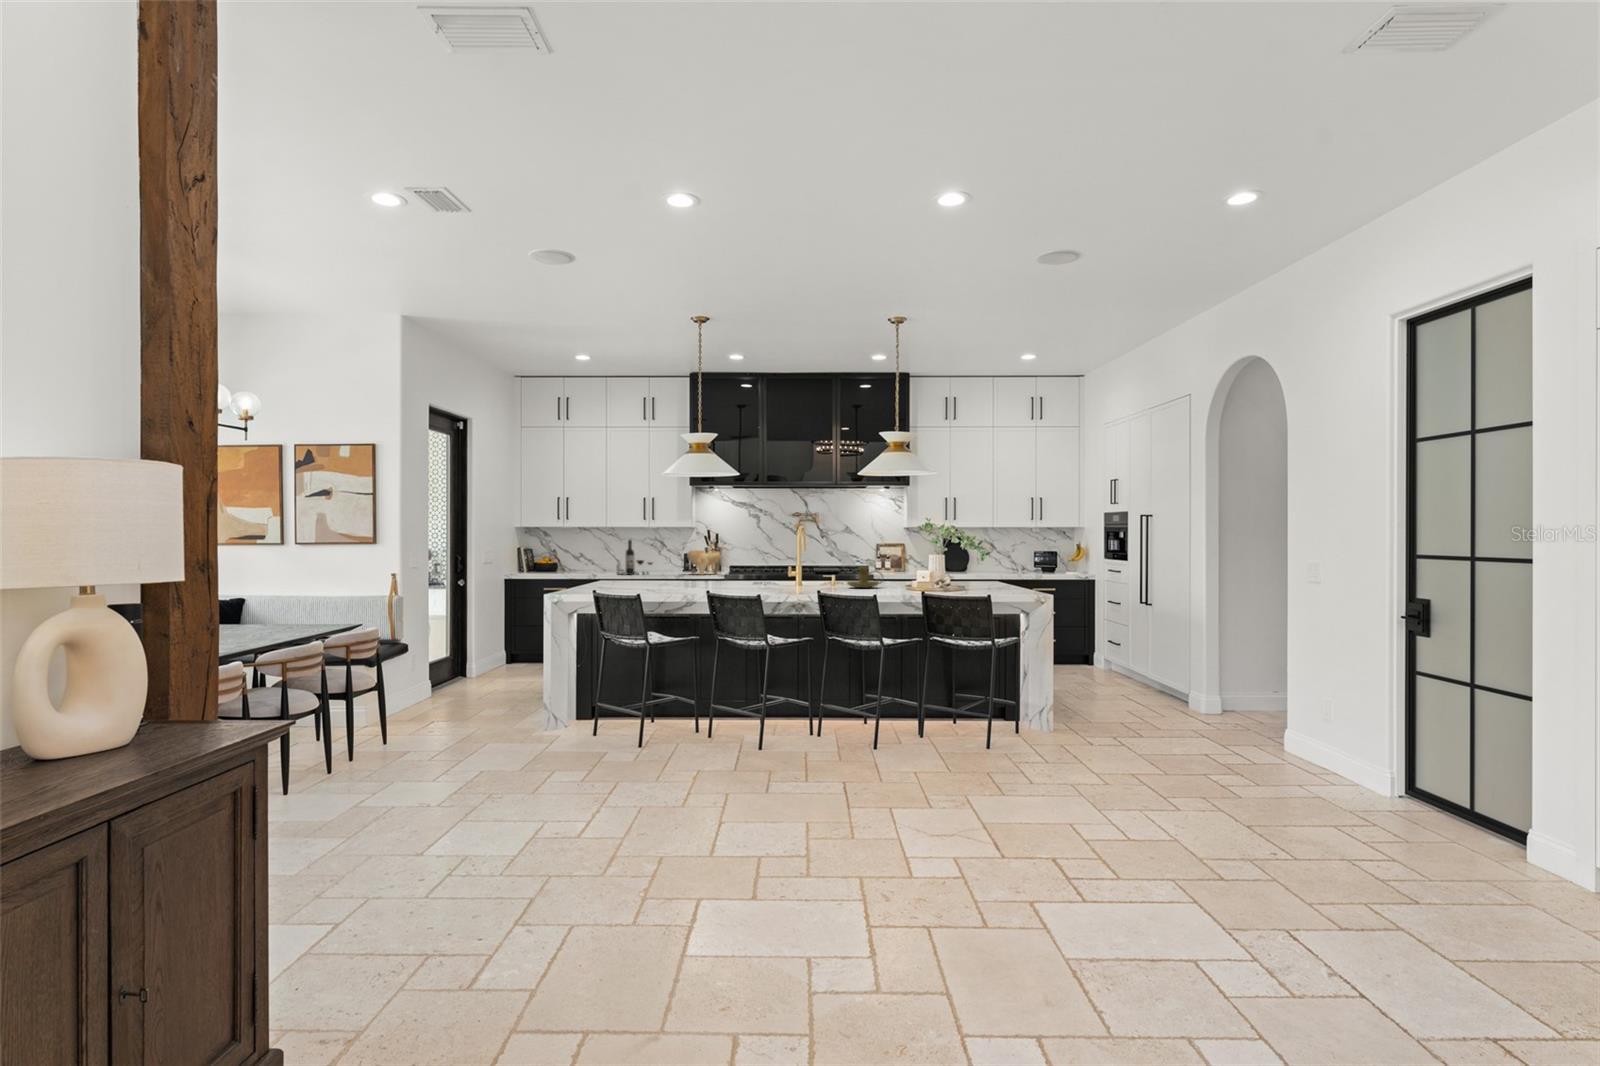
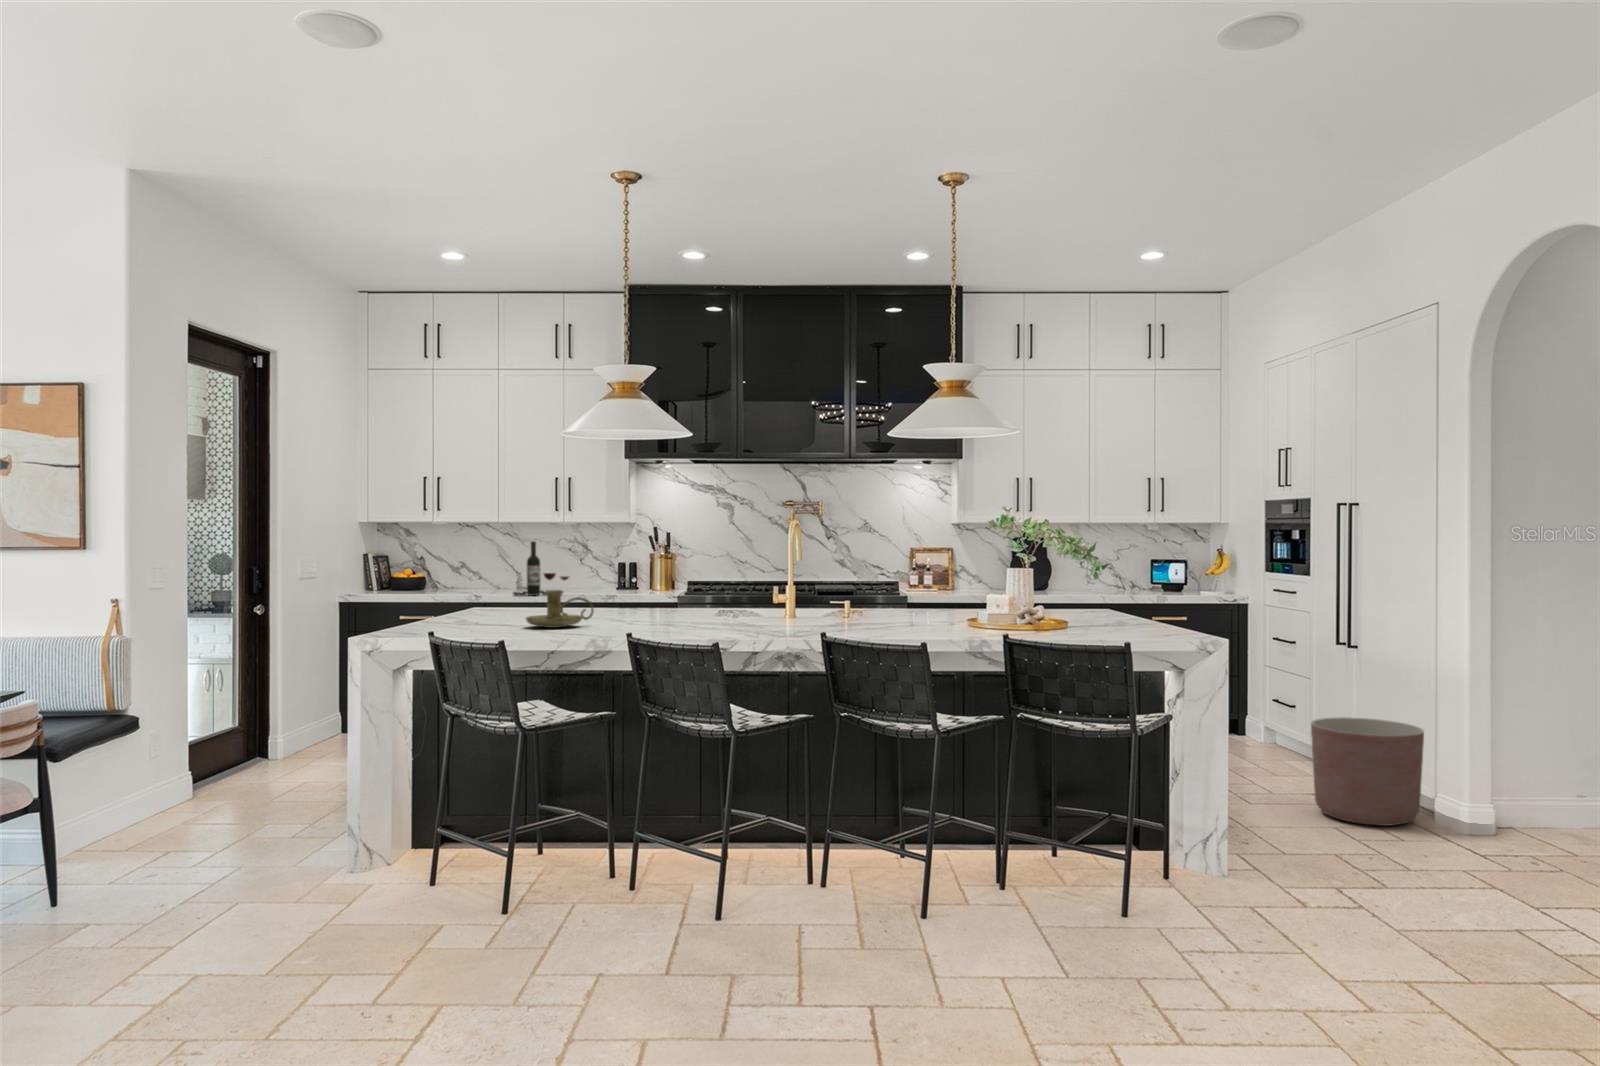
decorative bowl: present [687,551,720,575] -> none [621,558,675,596]
candle holder: present [847,566,883,588] -> present [526,590,594,628]
planter: none [1115,646,1181,709] -> present [1311,717,1424,826]

